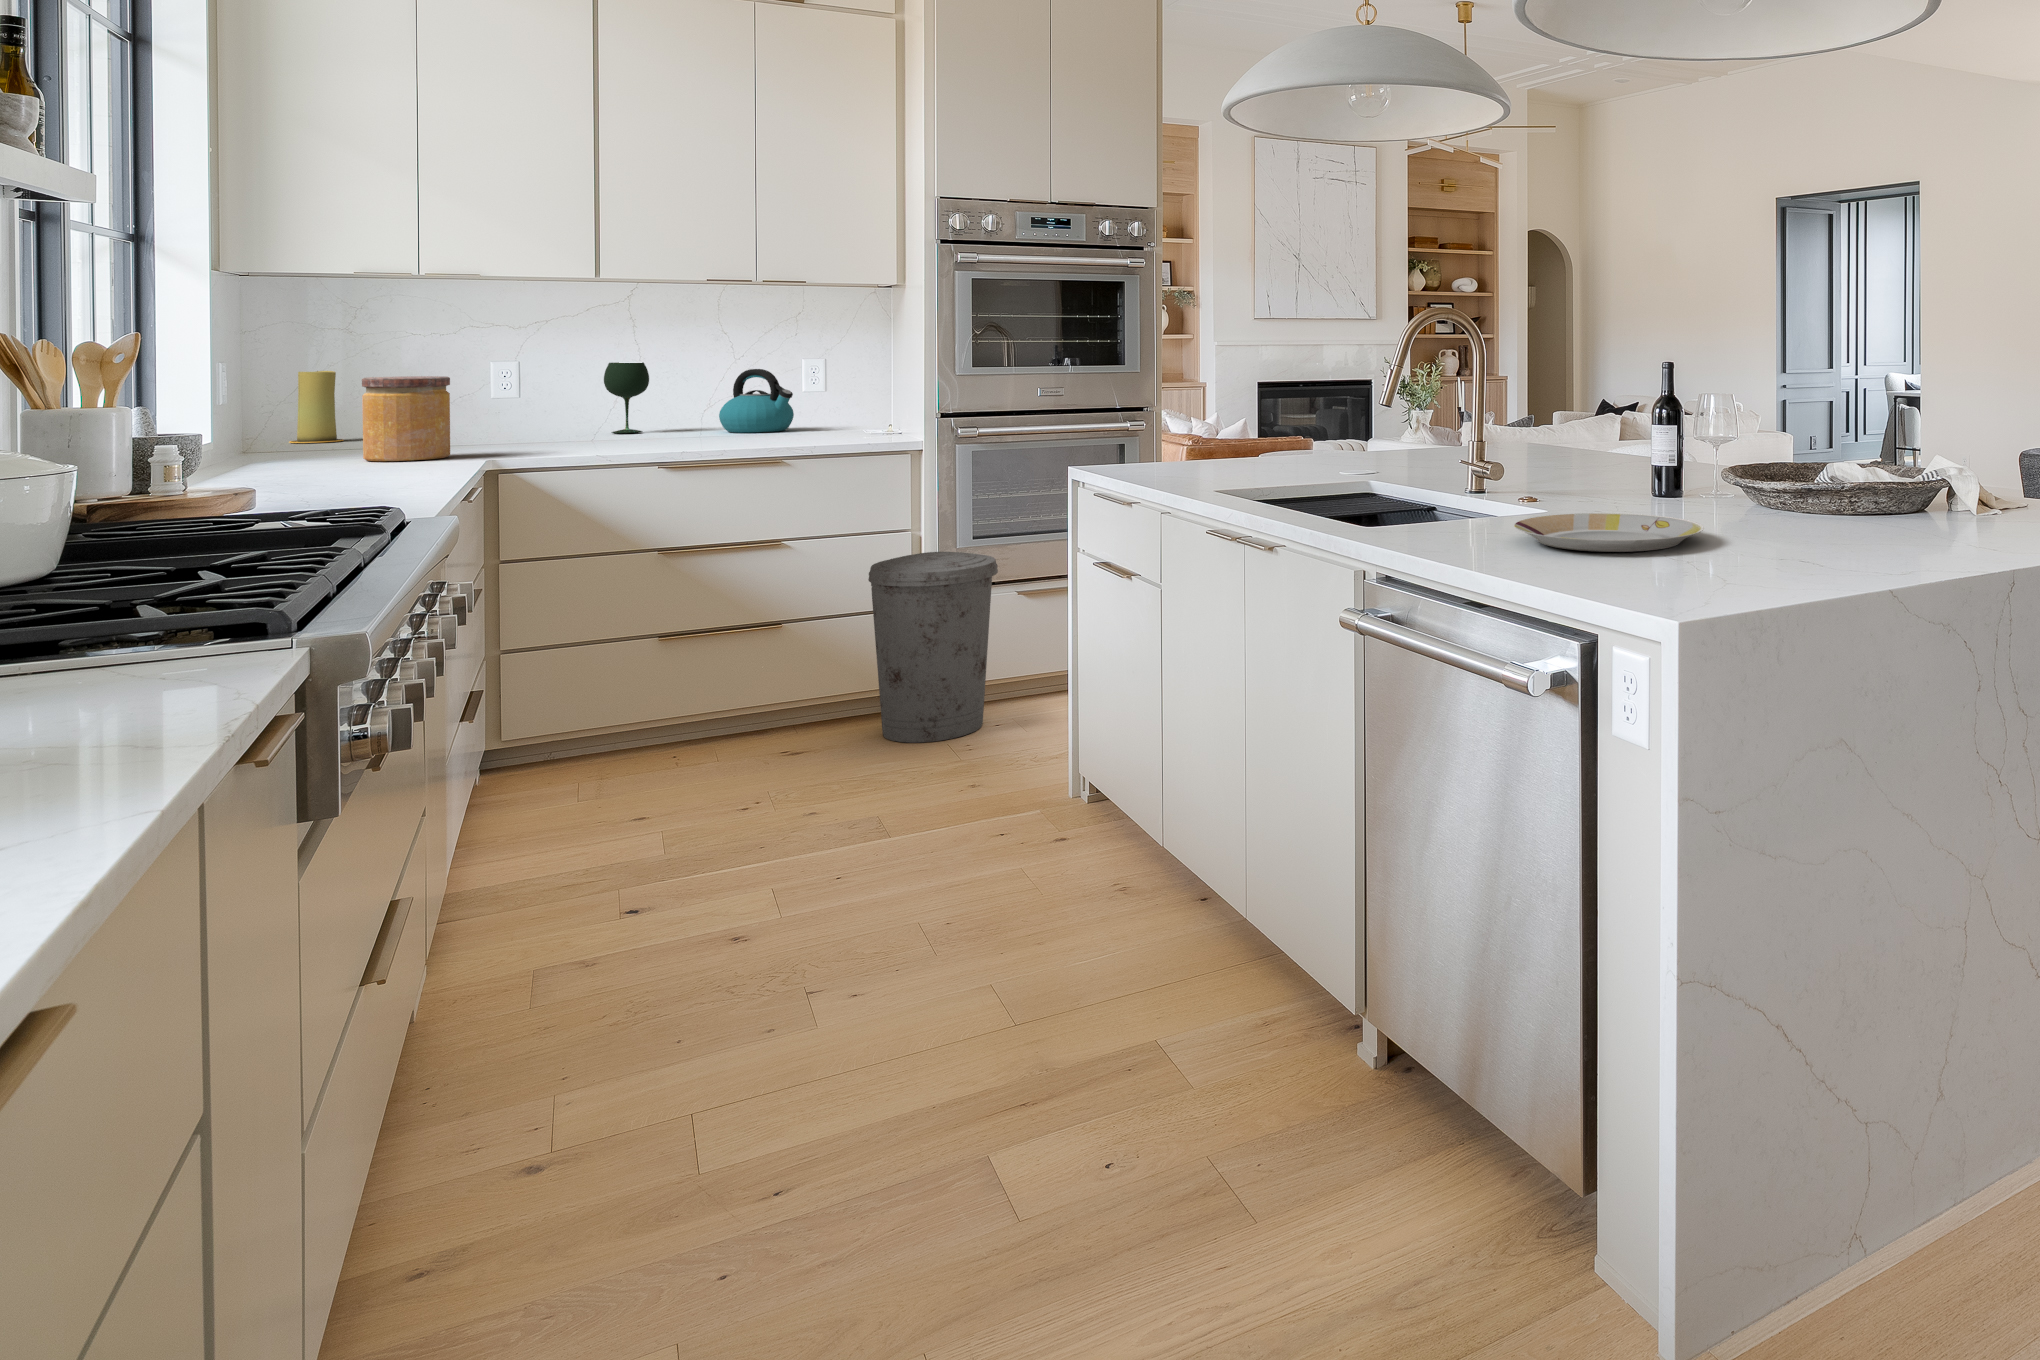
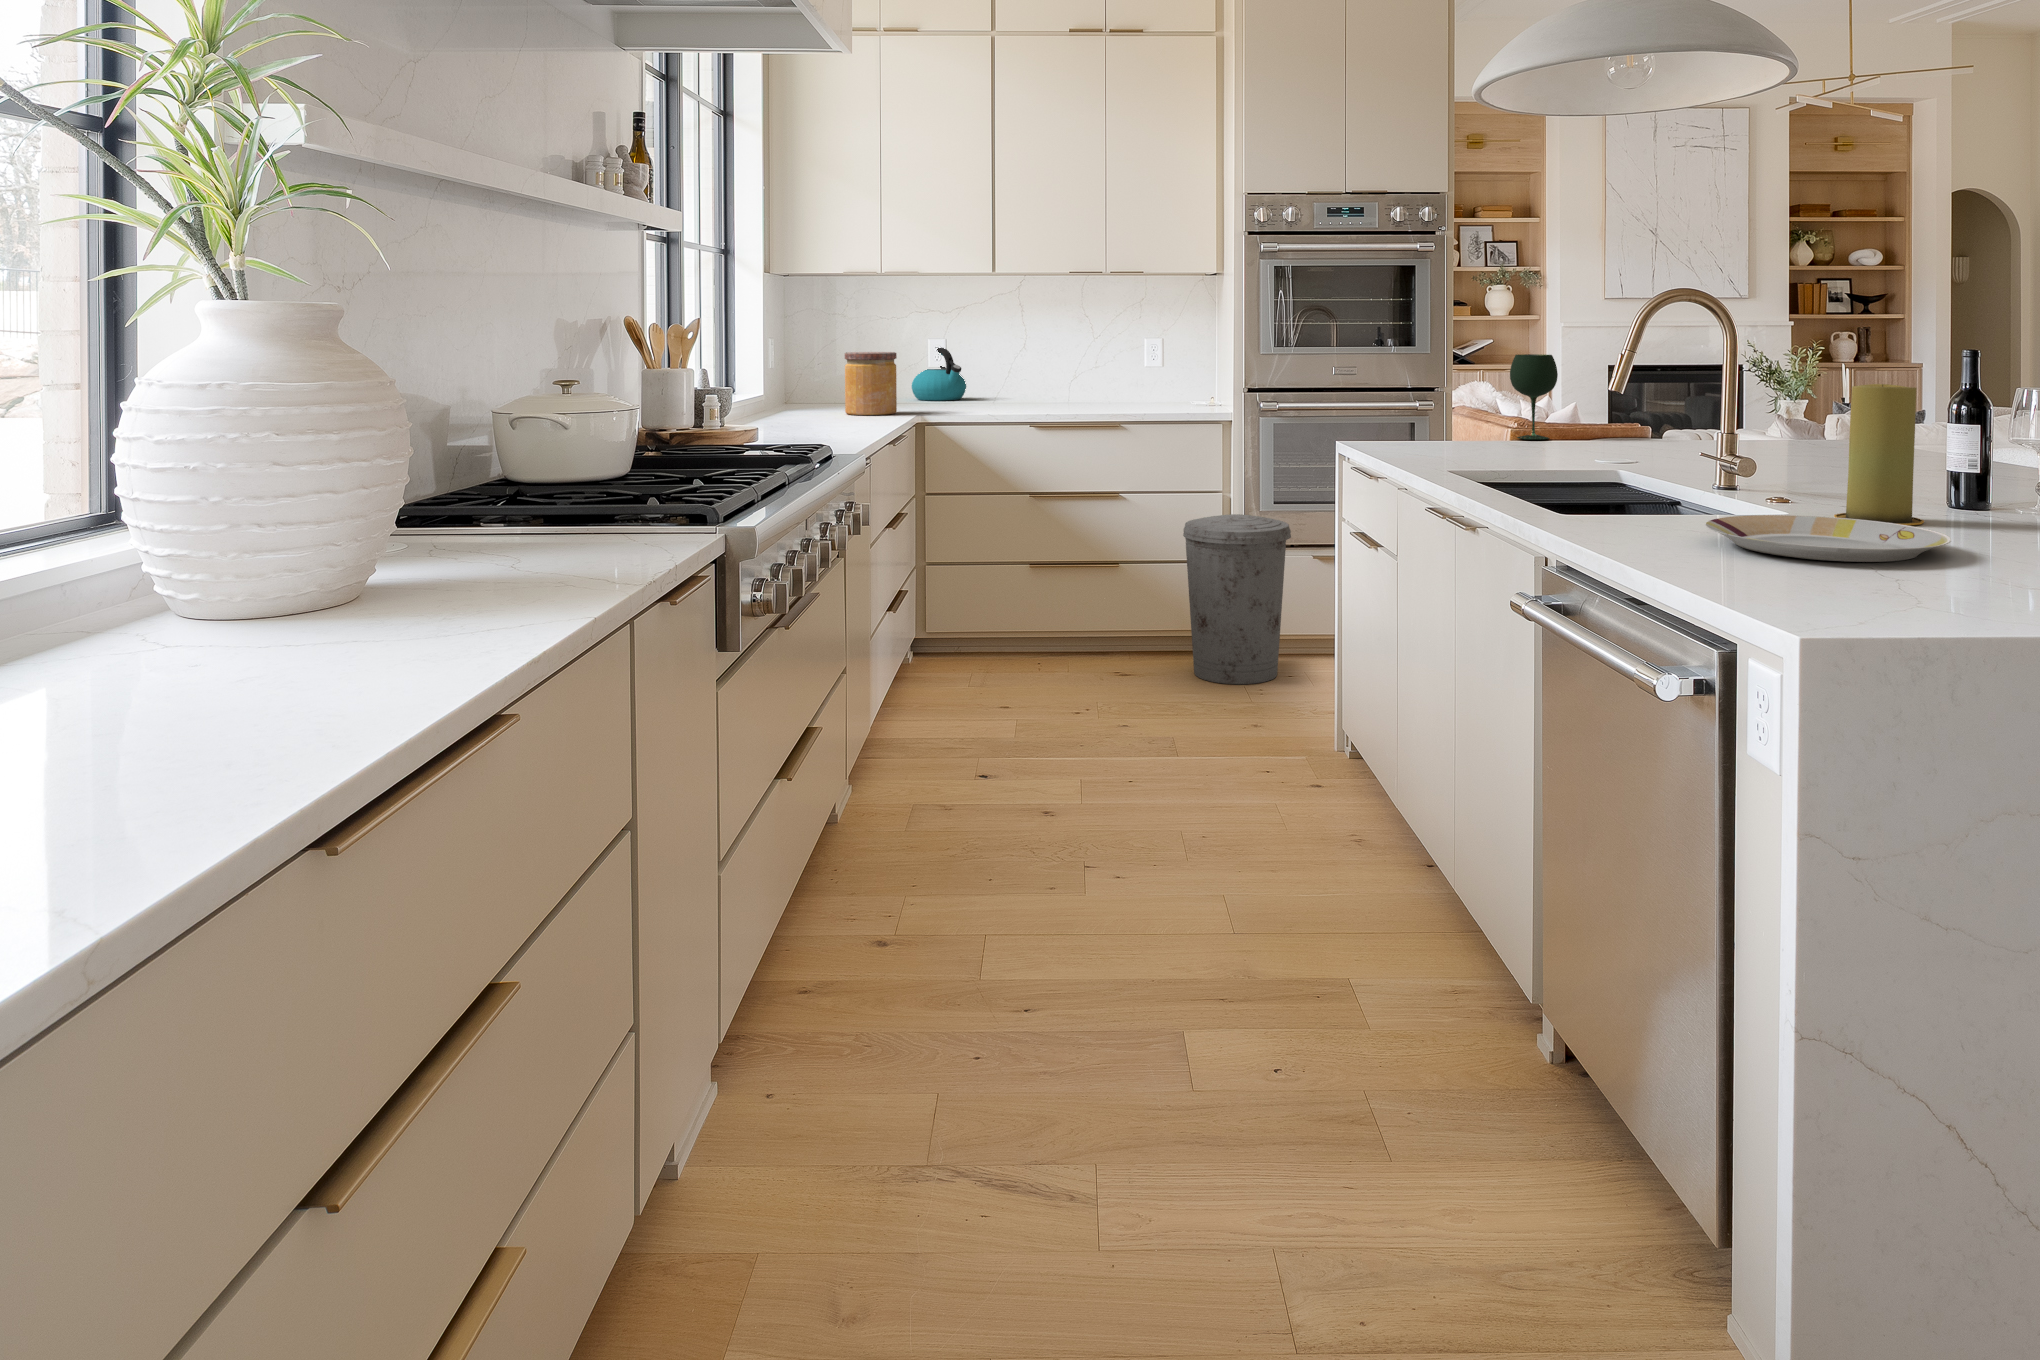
wine glass: present [604,362,649,433] -> present [1510,354,1558,440]
kettle: present [719,369,794,433] -> present [912,347,966,400]
candle: present [289,371,343,443] -> present [1834,384,1924,526]

